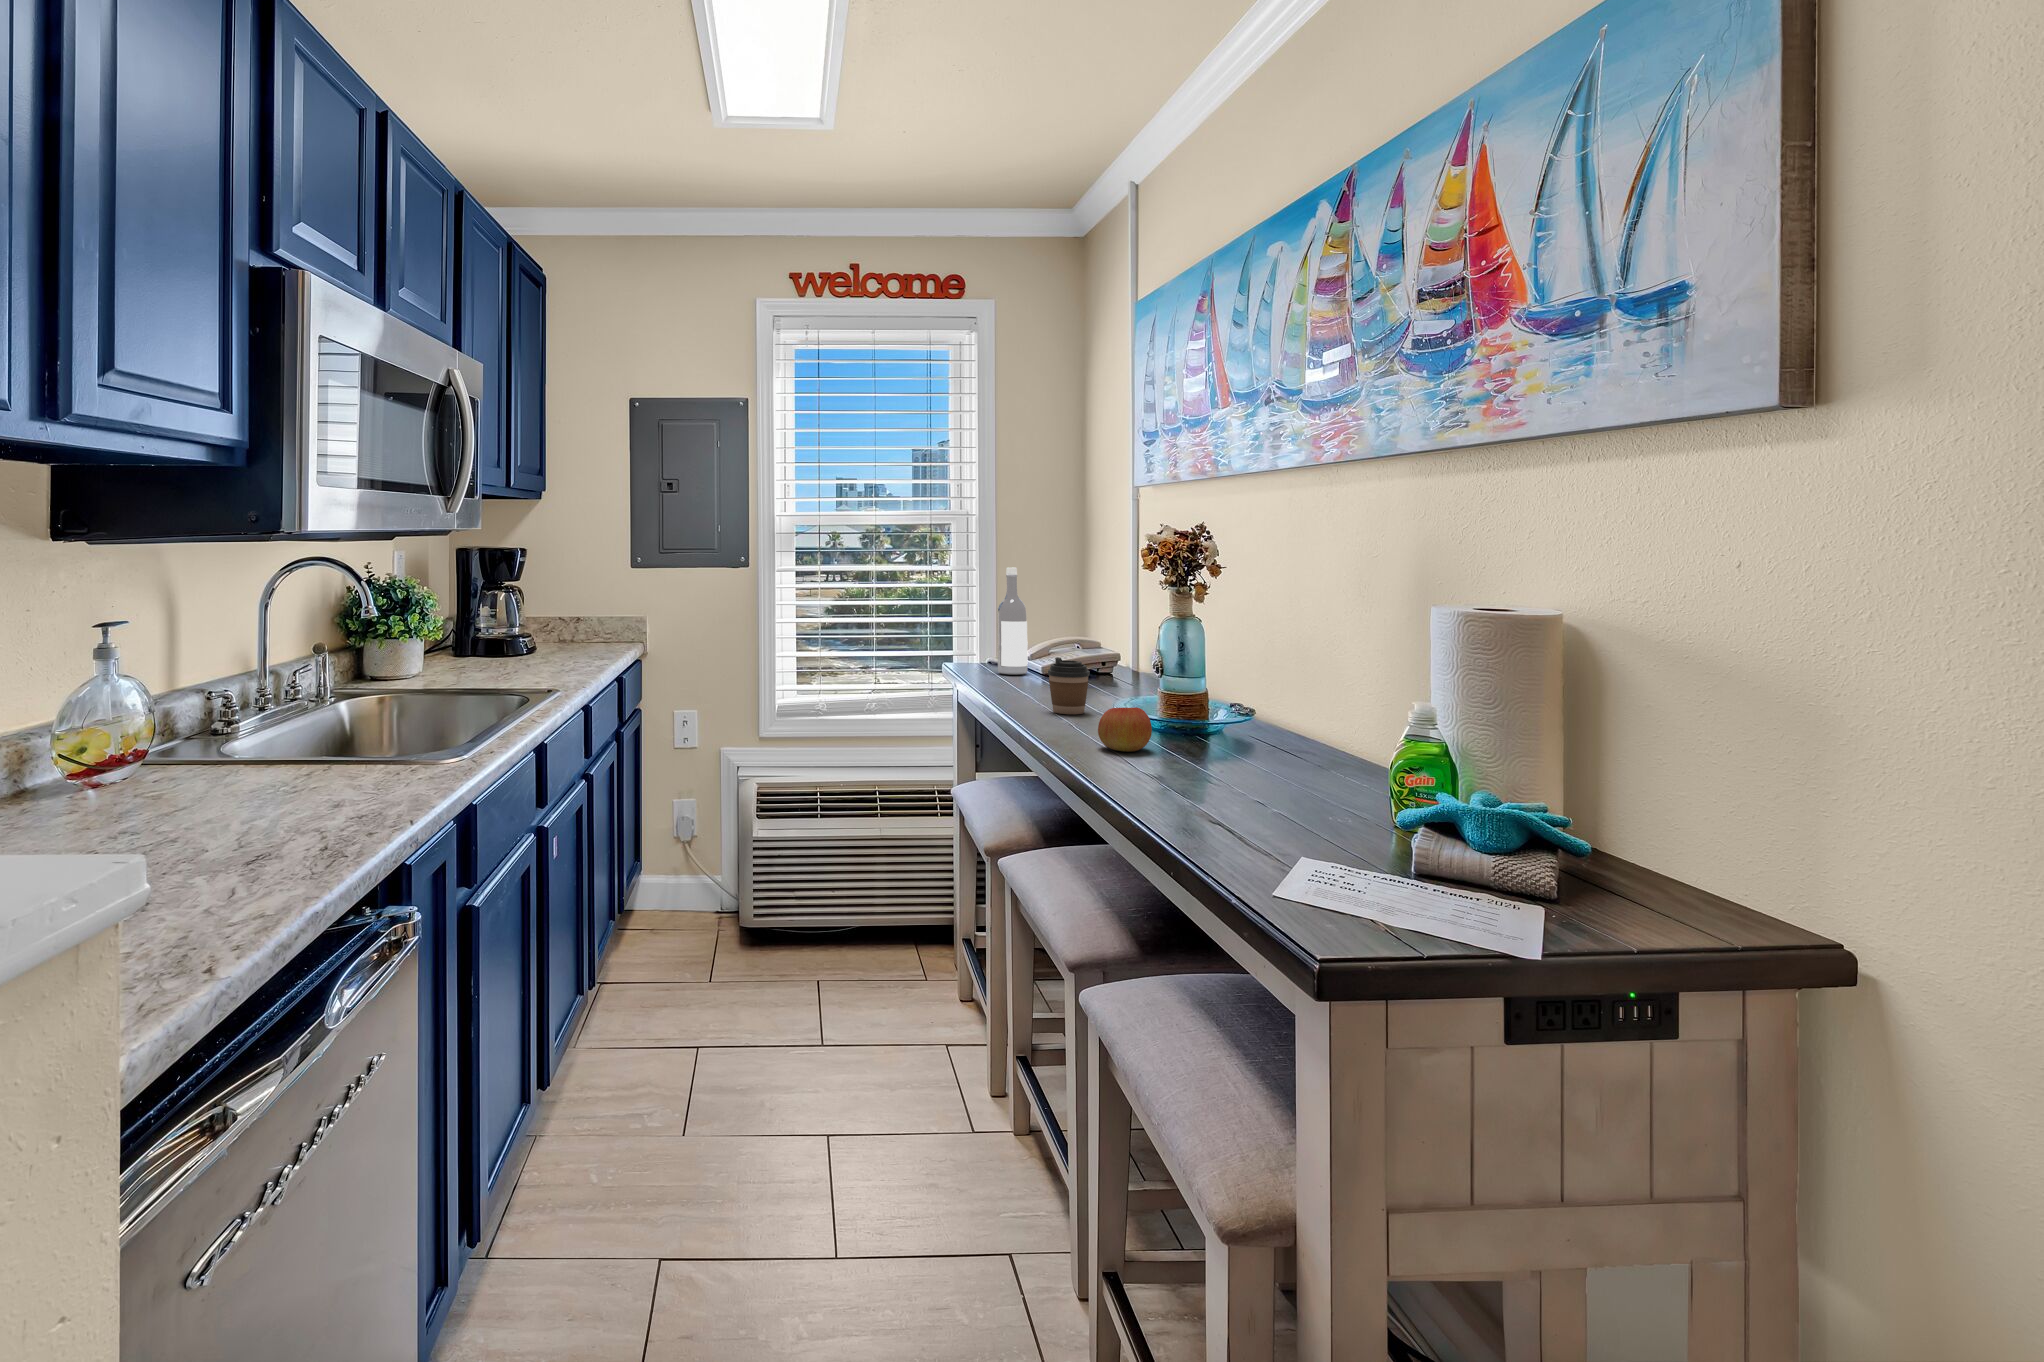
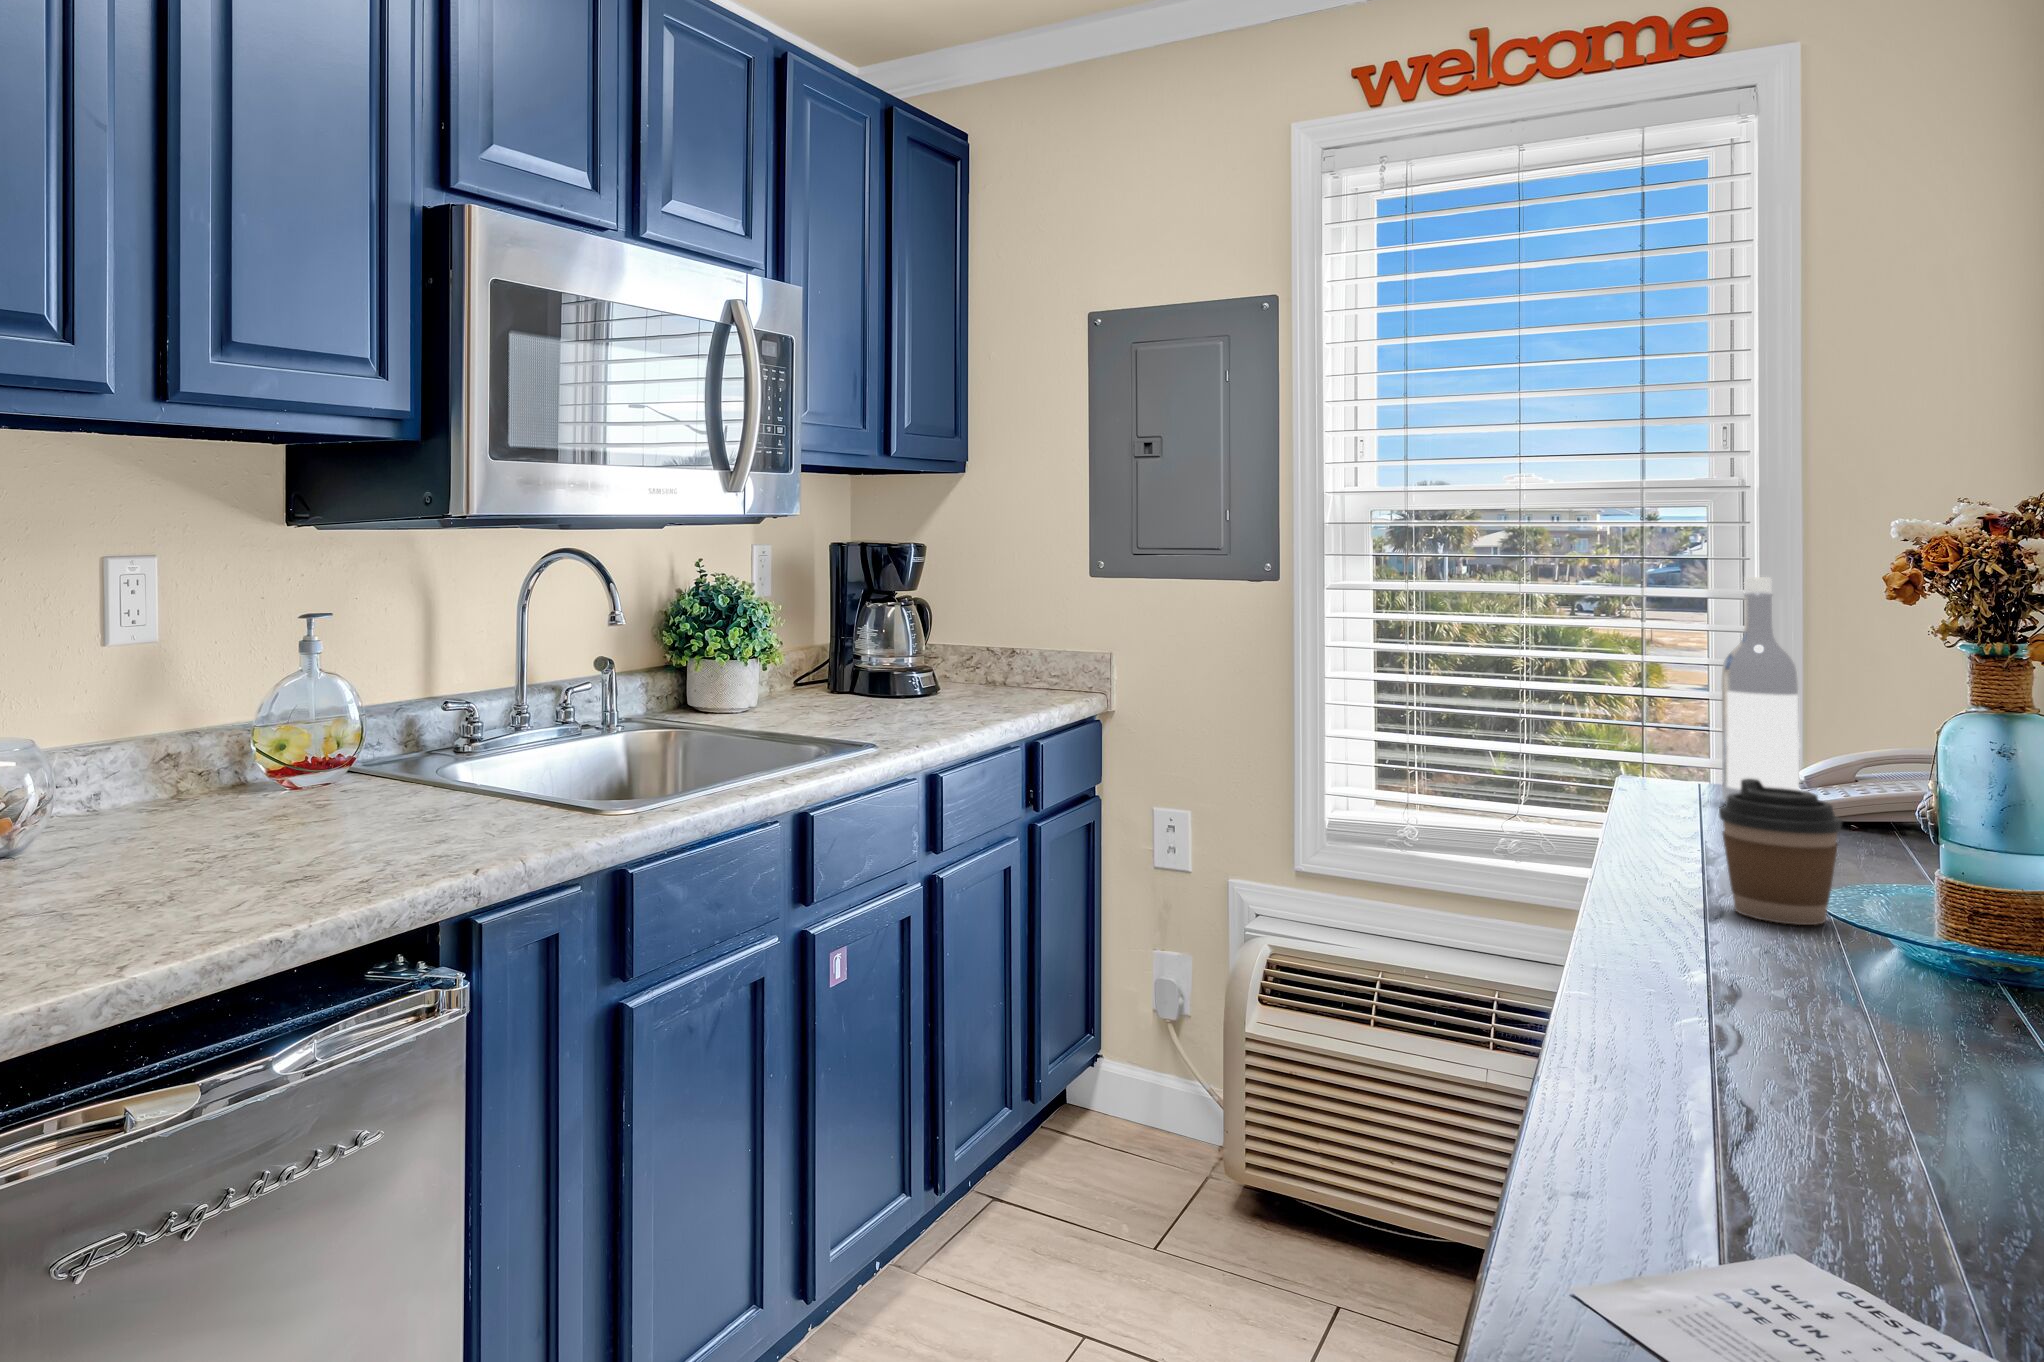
apple: present [1098,707,1152,752] -> none [1722,932,1903,1066]

